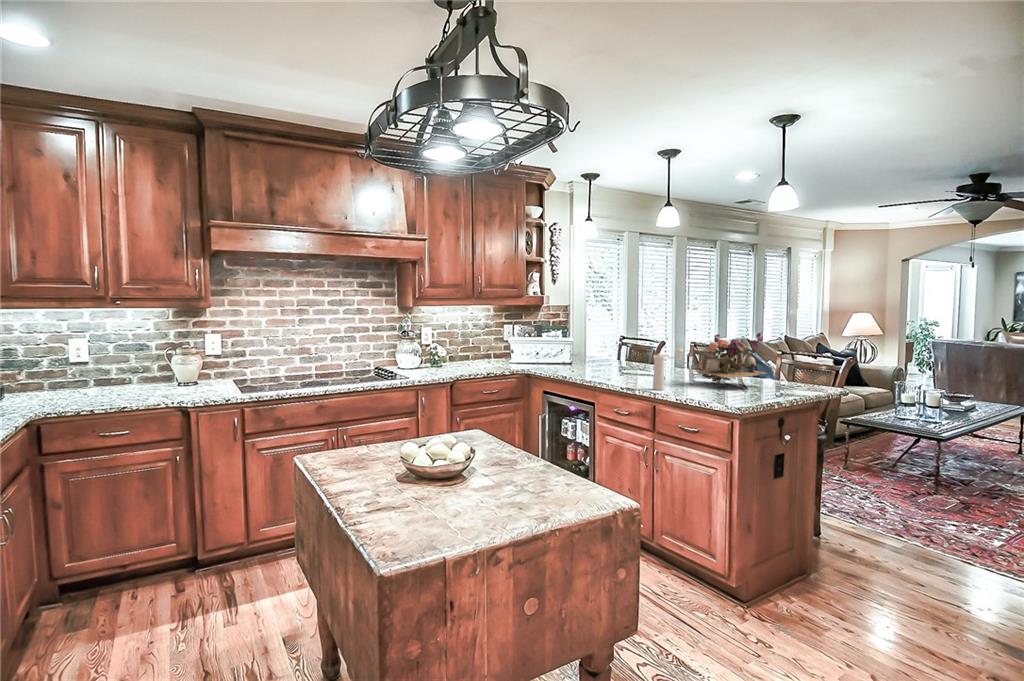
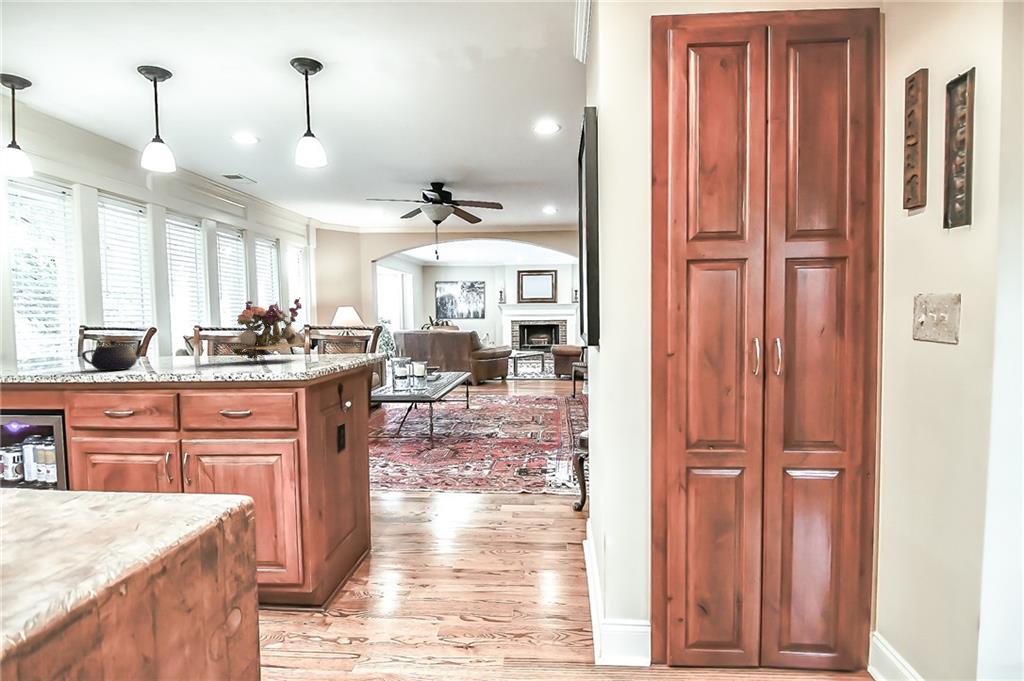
pepper mill: present [653,348,683,390] -> none [171,315,213,372]
teapot: none [605,360,644,381] -> present [81,340,146,370]

